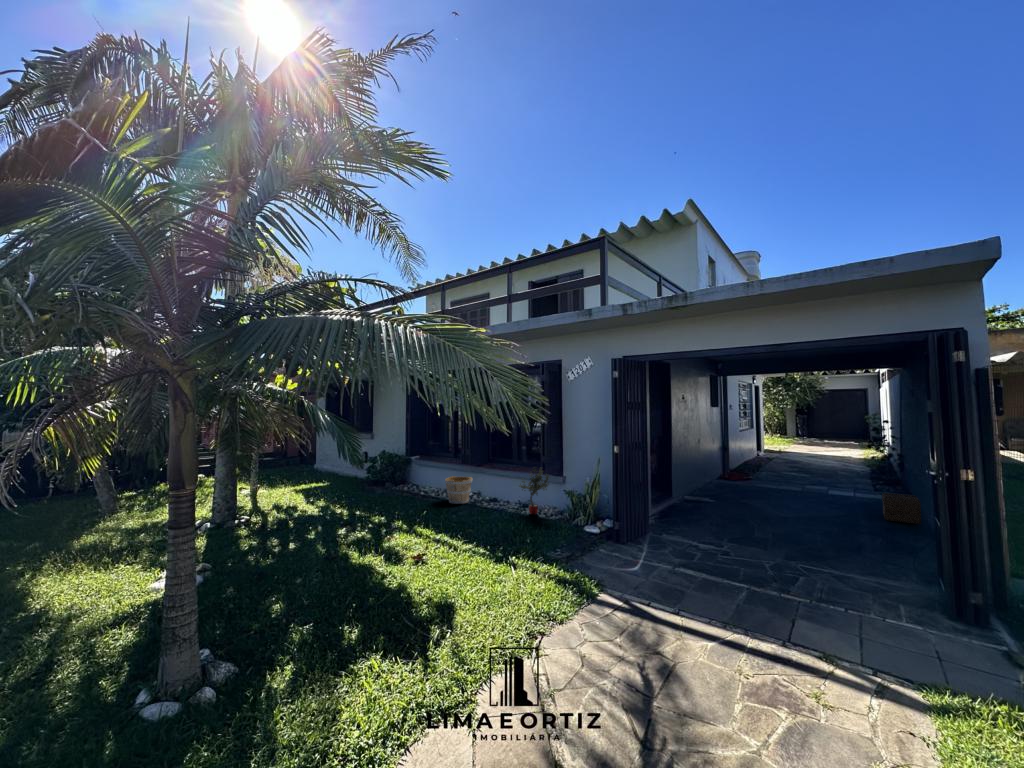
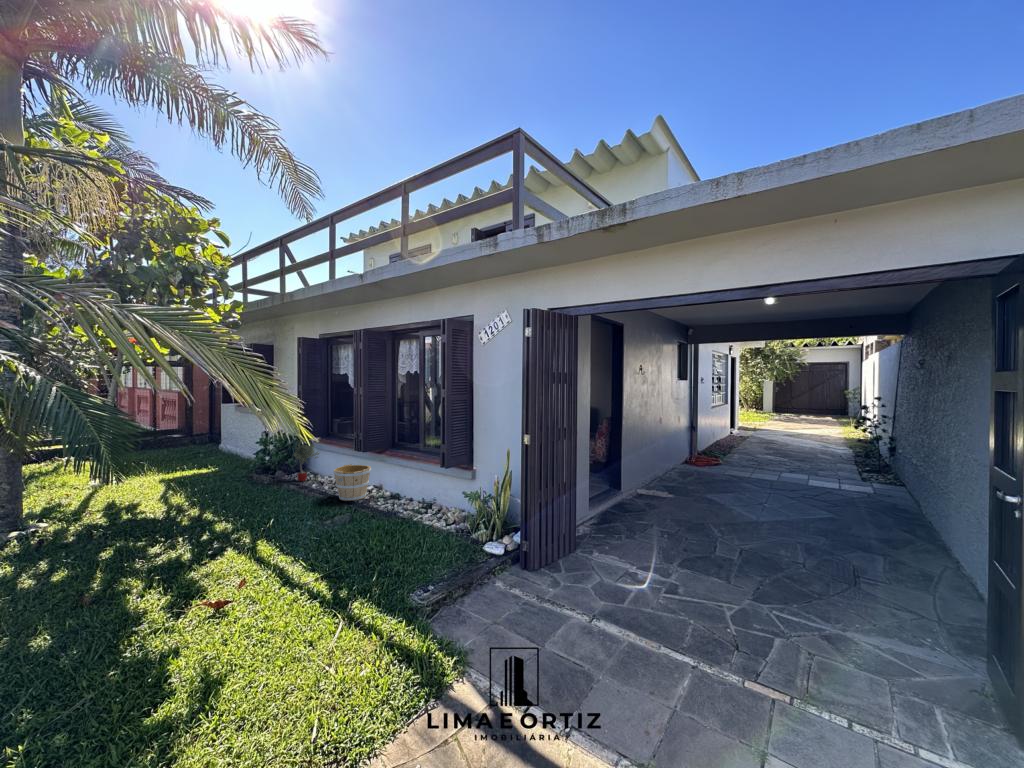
potted tree: present [519,467,549,515] -> present [294,443,319,482]
wooden crate: present [882,493,921,524] -> none [877,490,928,534]

